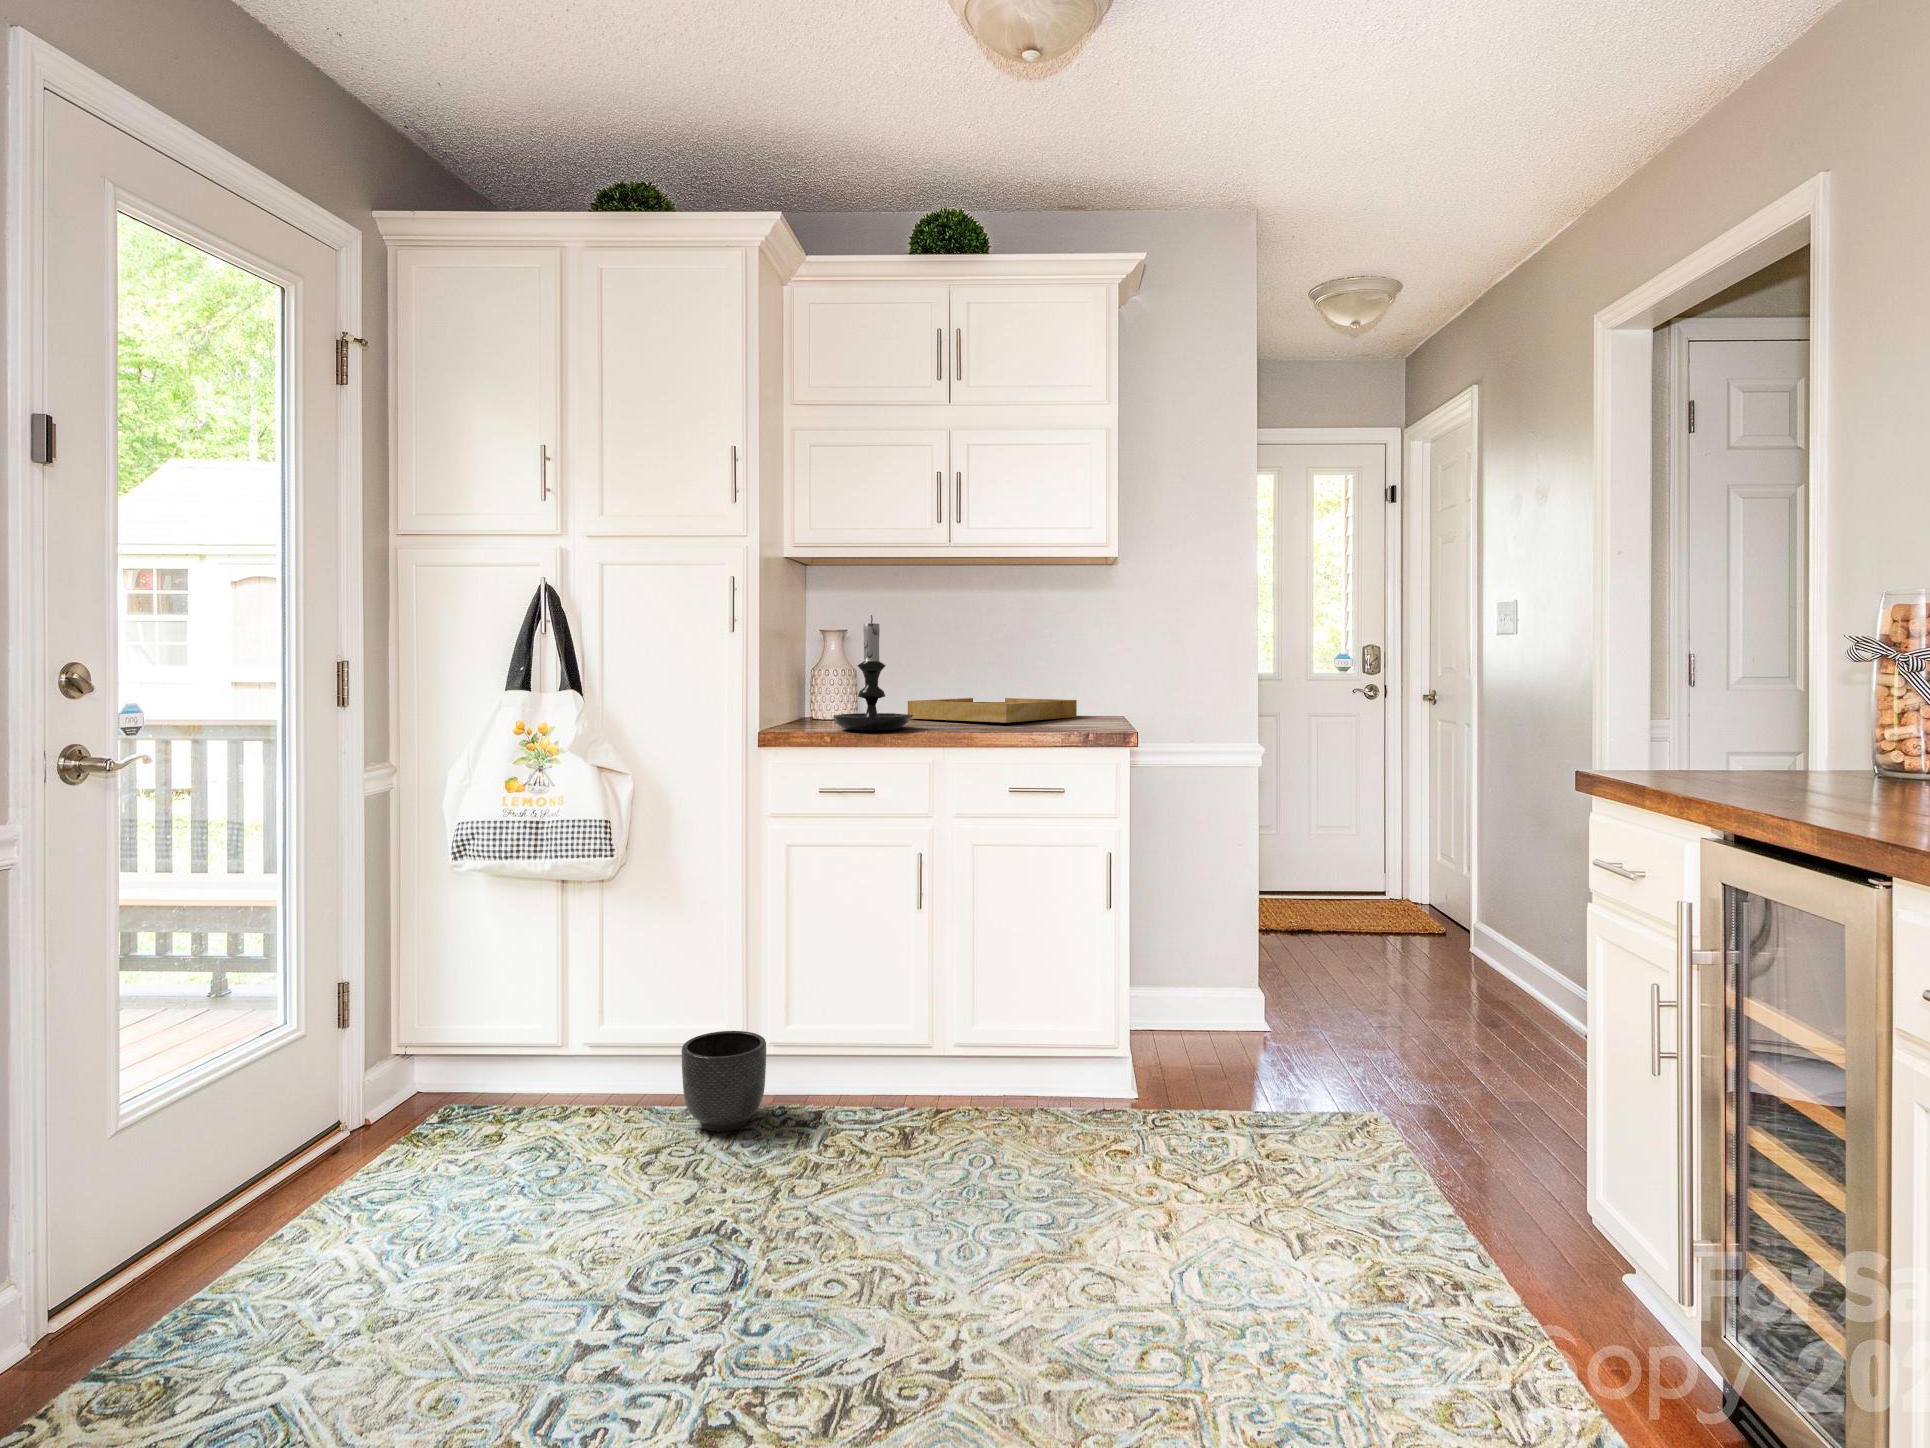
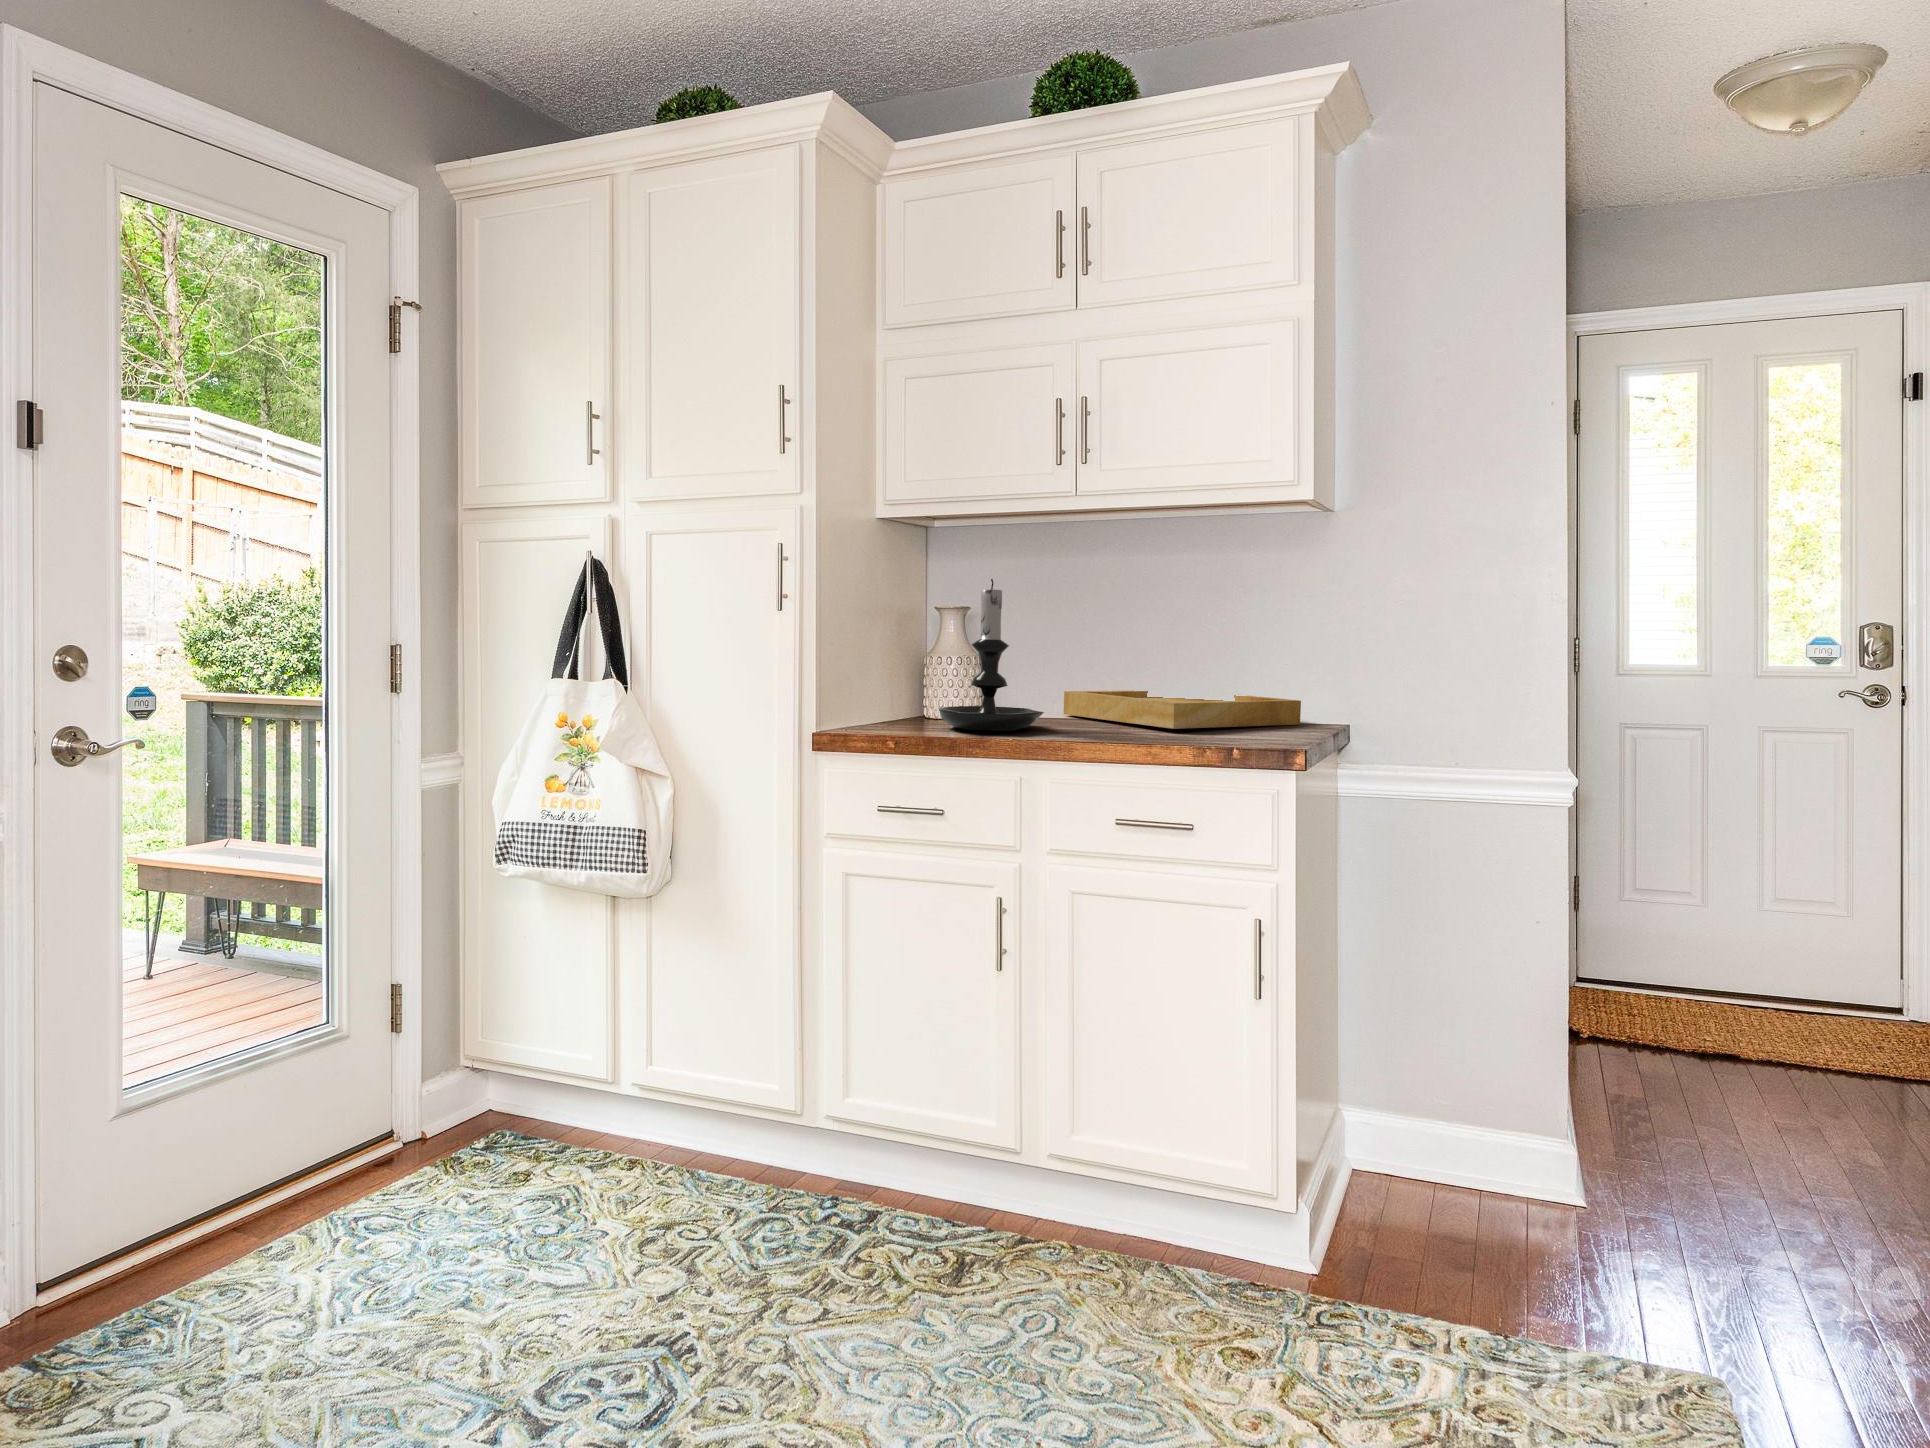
planter: present [682,1031,766,1132] -> none [717,1092,819,1217]

